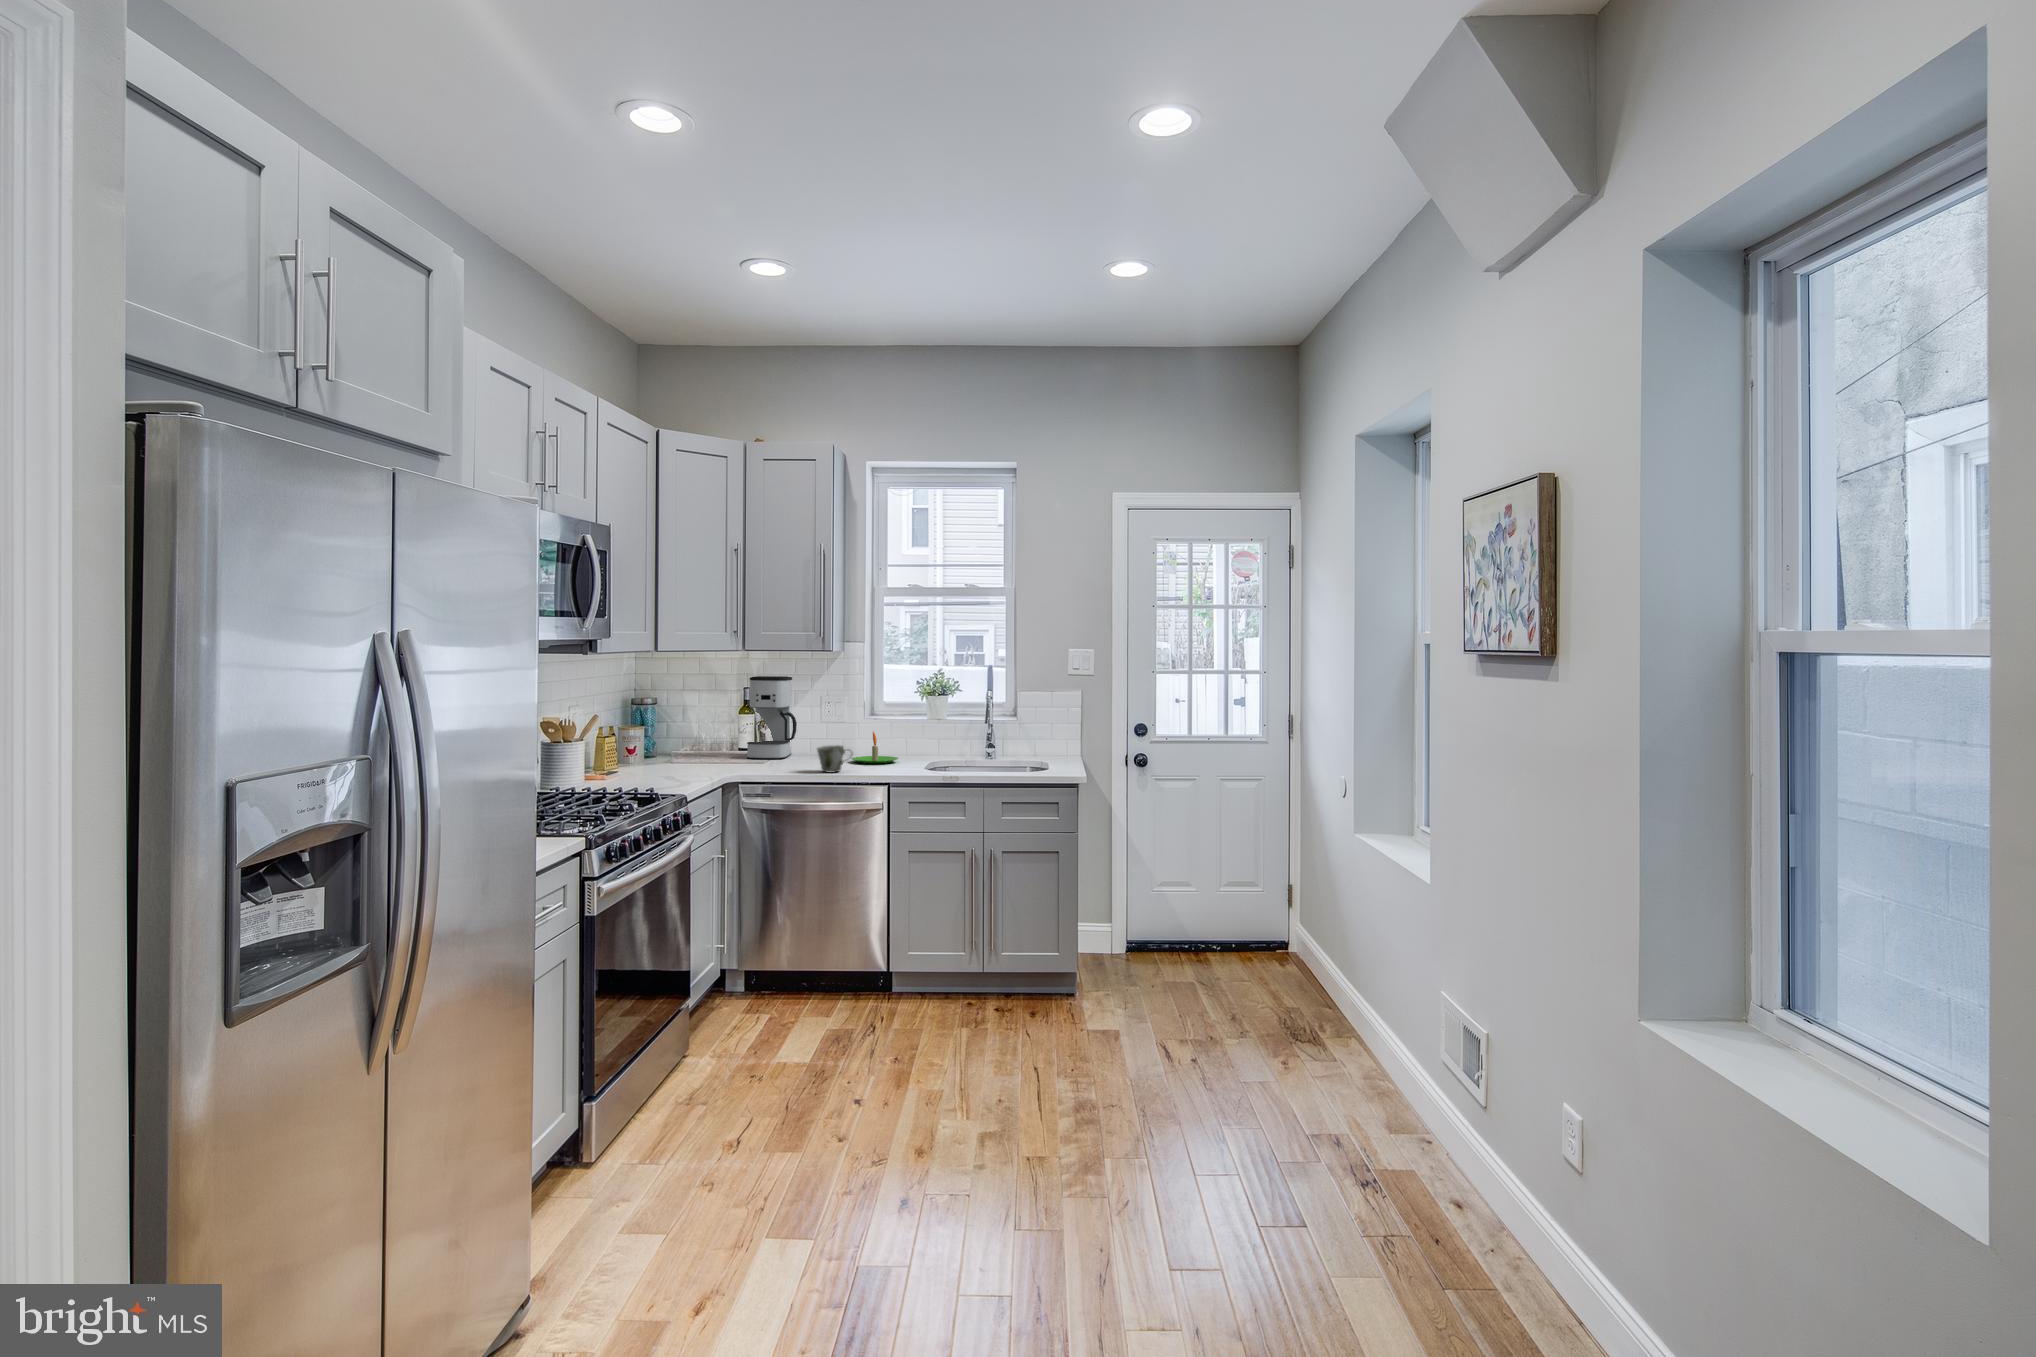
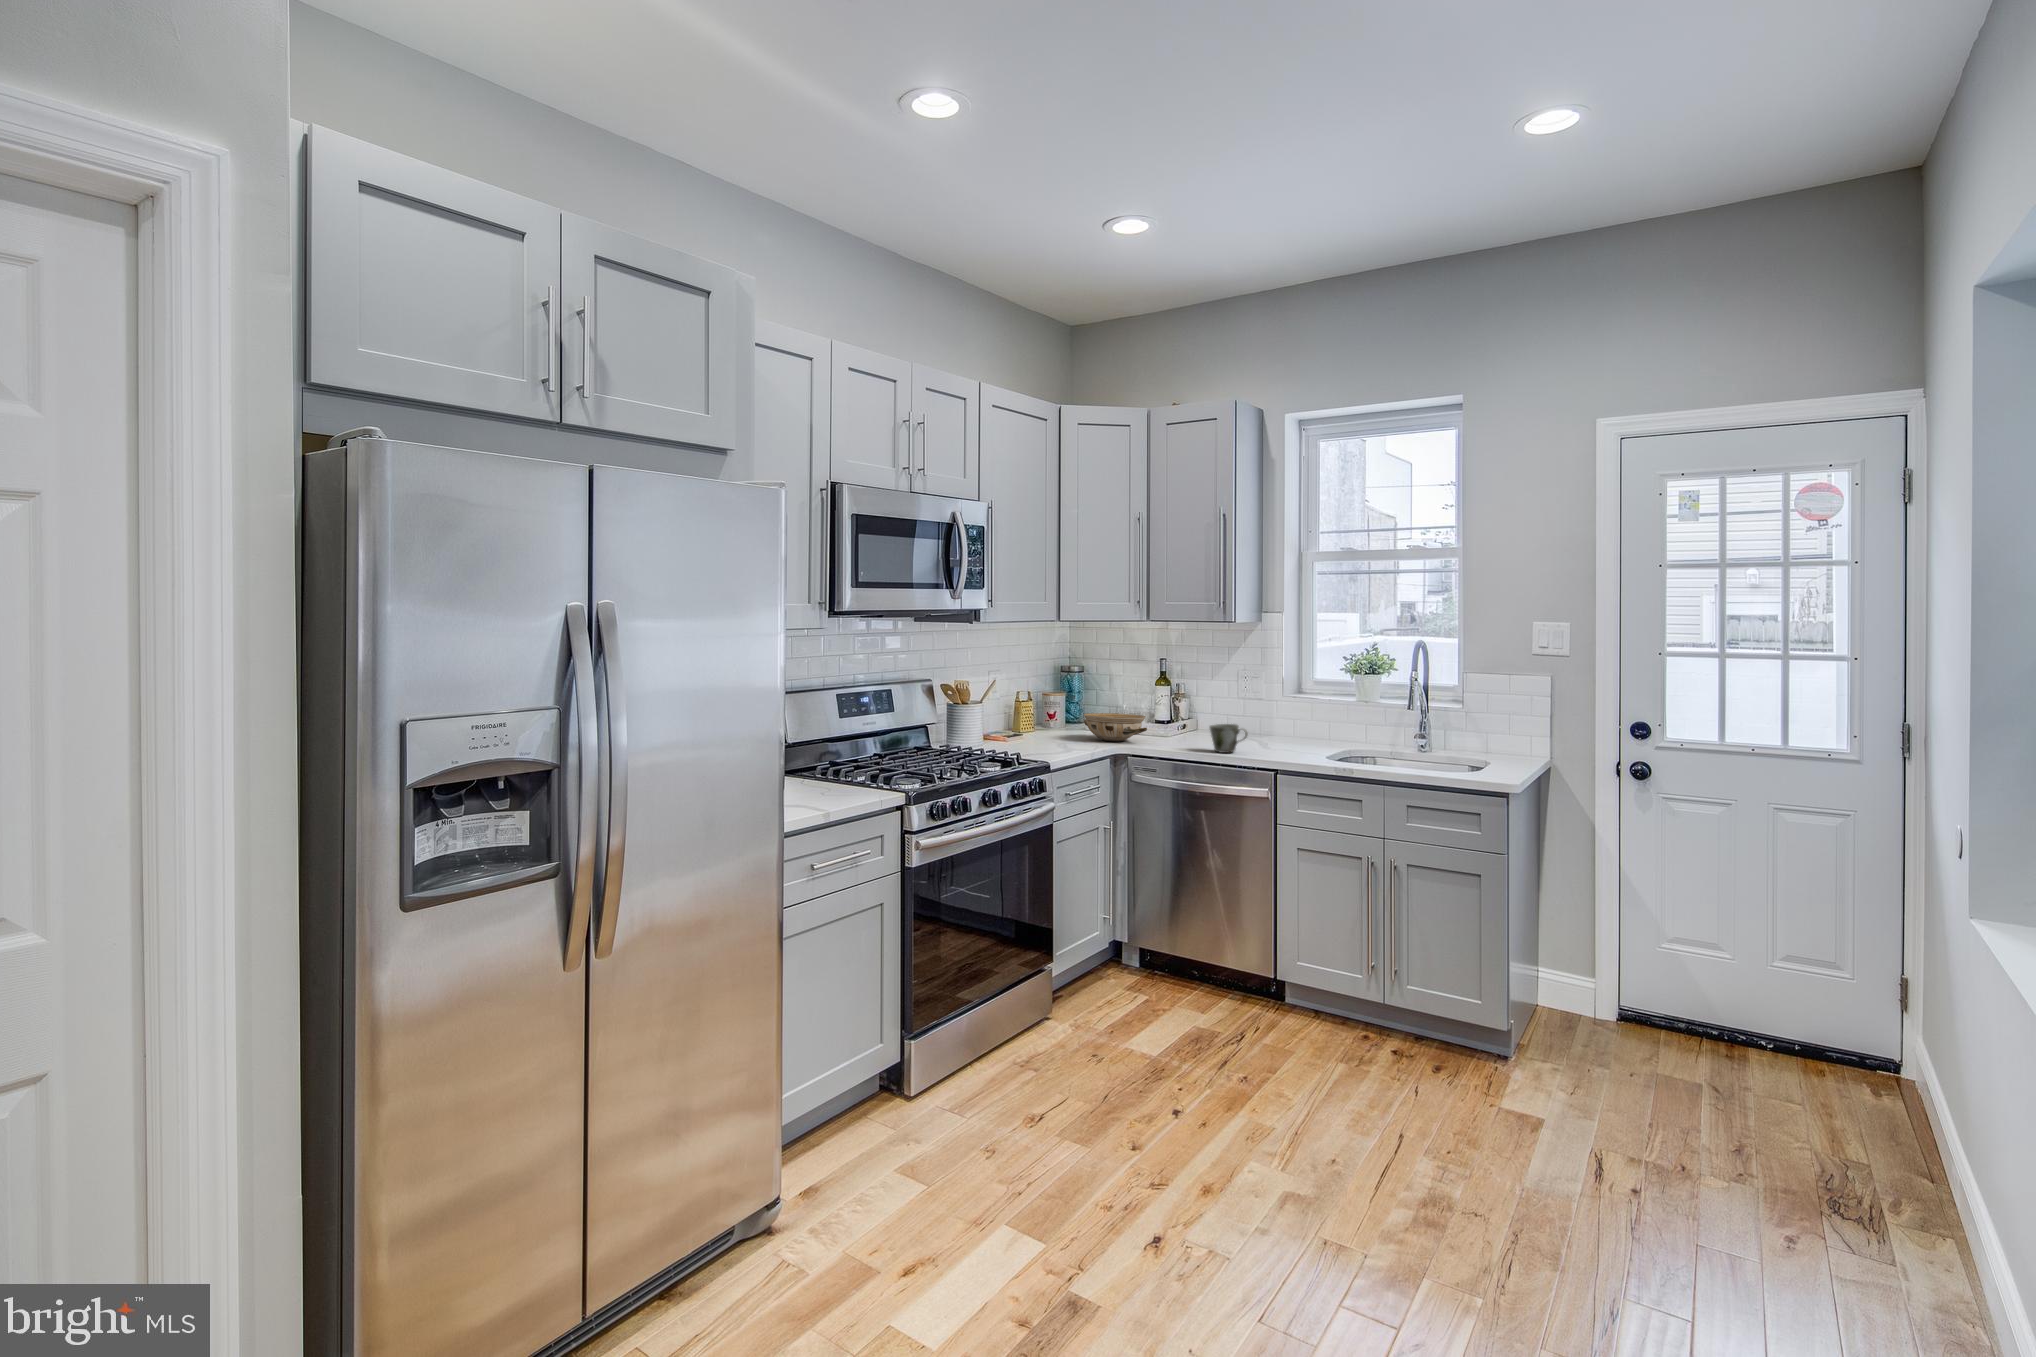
coffee maker: present [747,676,797,759] -> none [1160,649,1213,735]
candle: present [851,732,899,764] -> none [1260,711,1315,747]
ceramic bowl: none [679,742,752,769] -> present [1084,713,1147,741]

